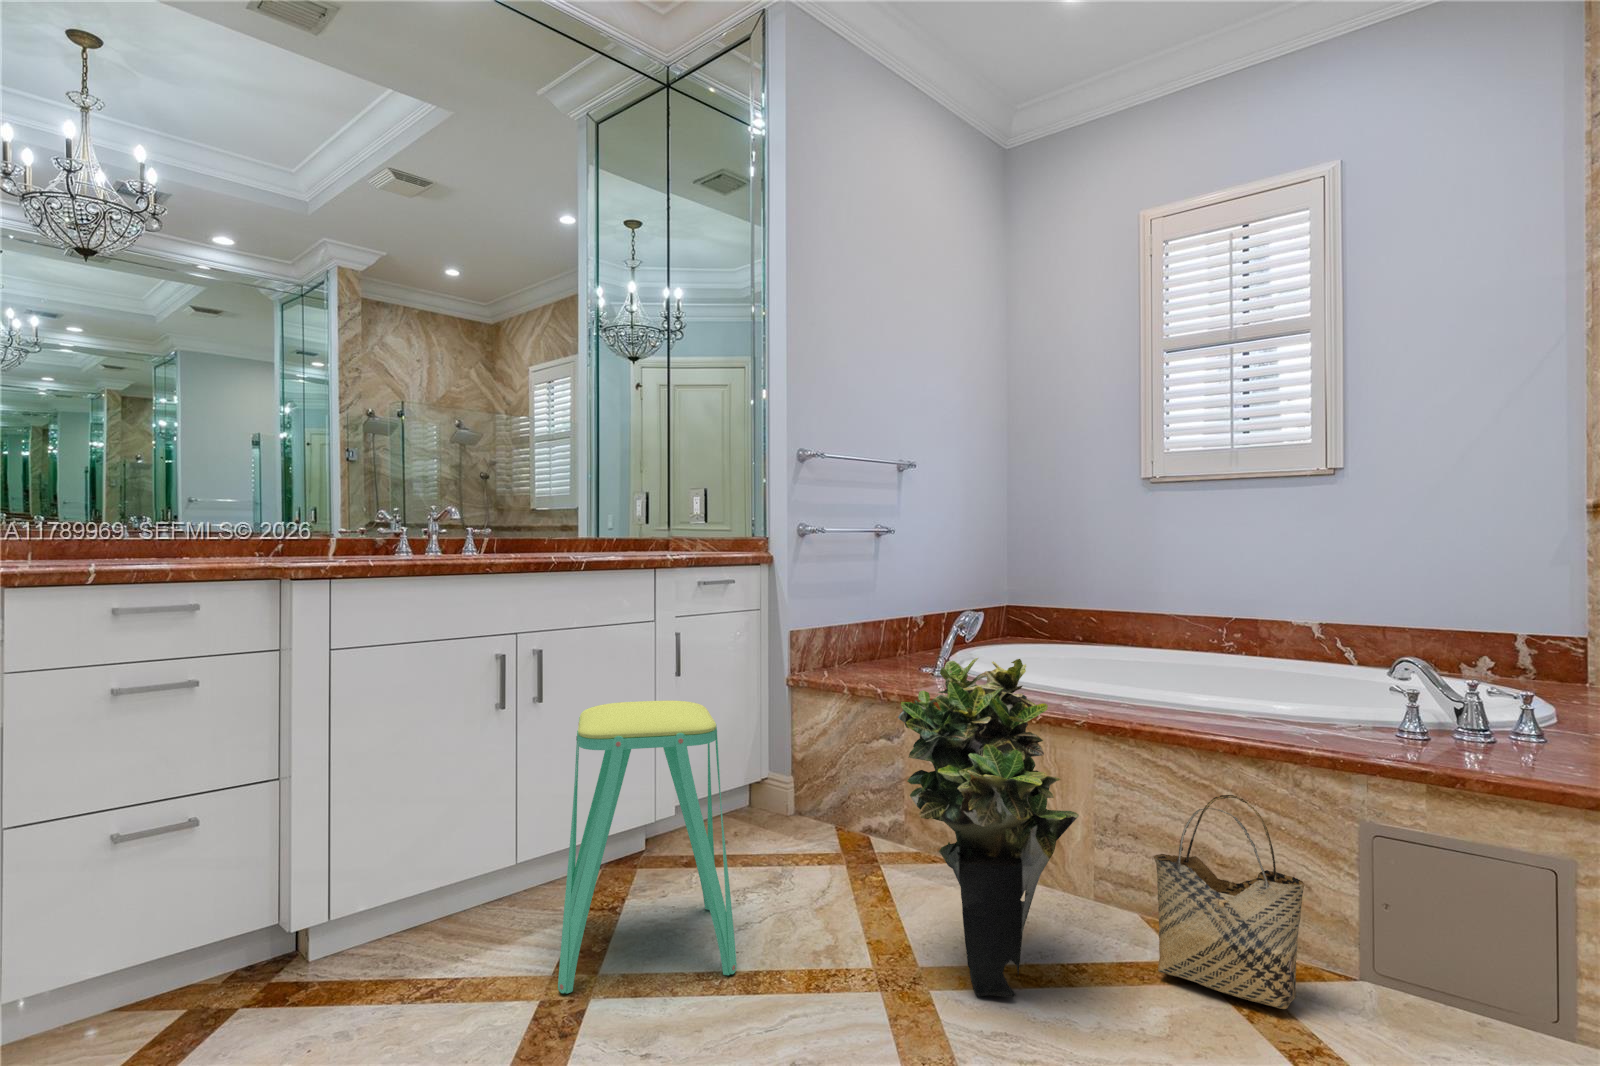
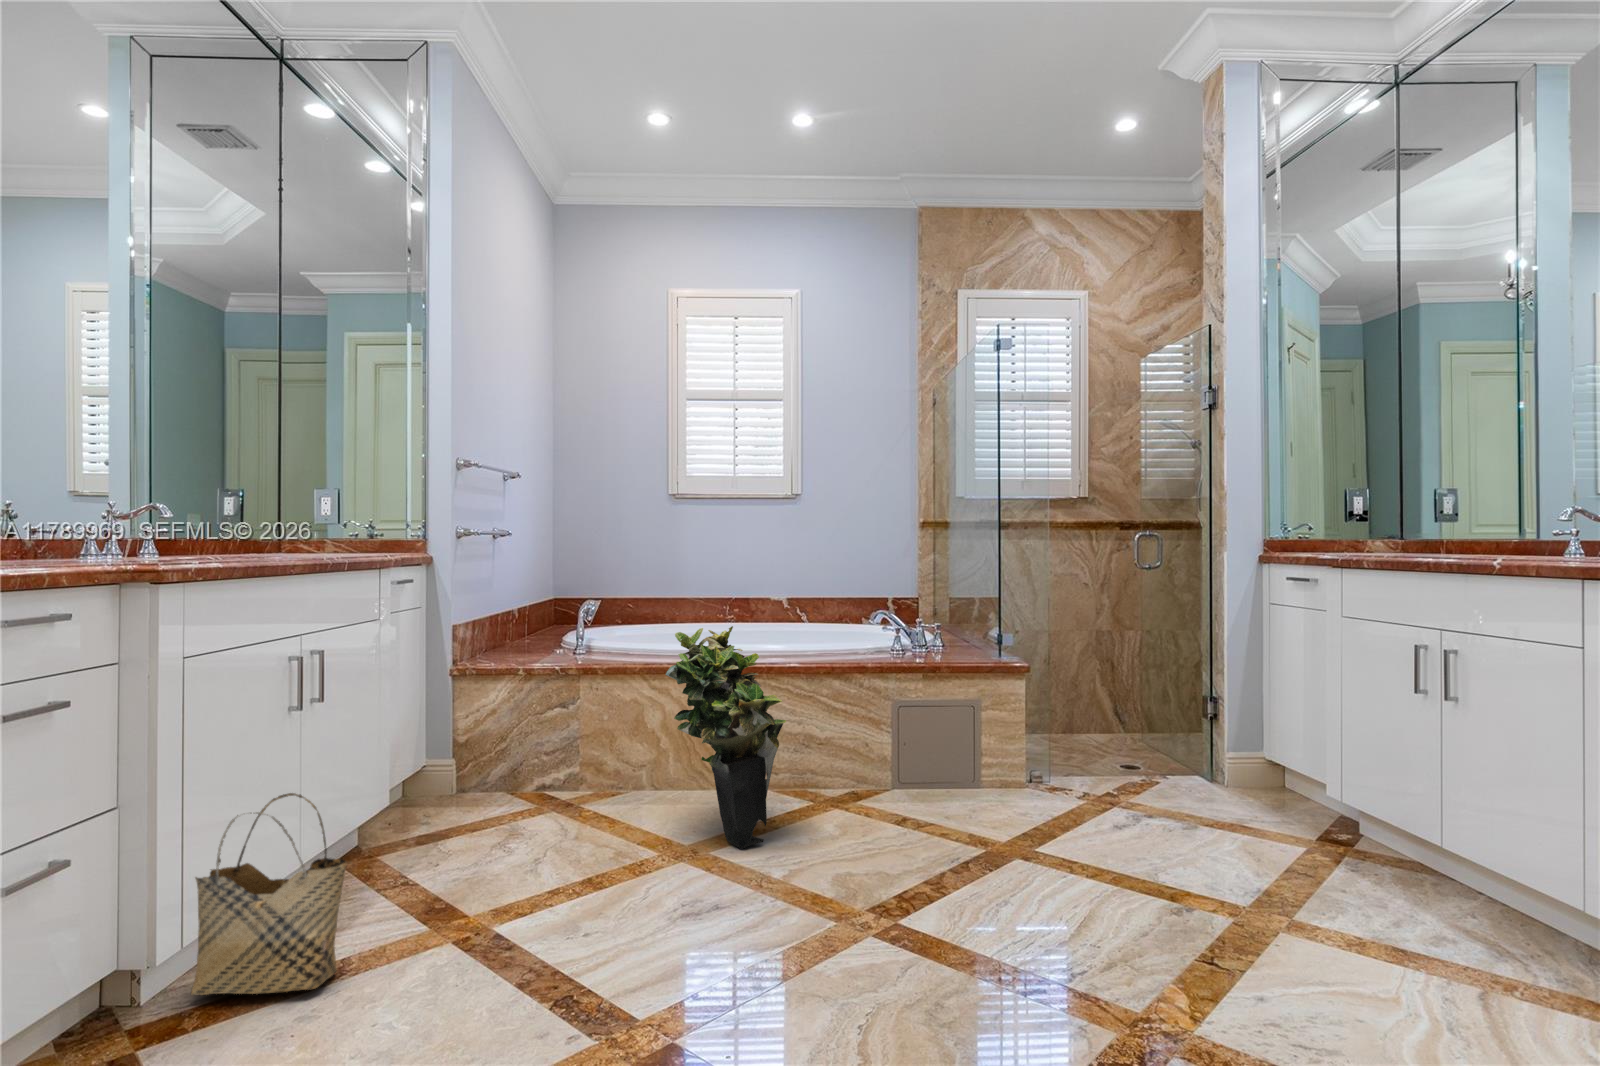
stool: present [558,700,737,993] -> none [374,685,580,945]
woven basket: present [1153,795,1305,1009] -> present [191,793,347,996]

